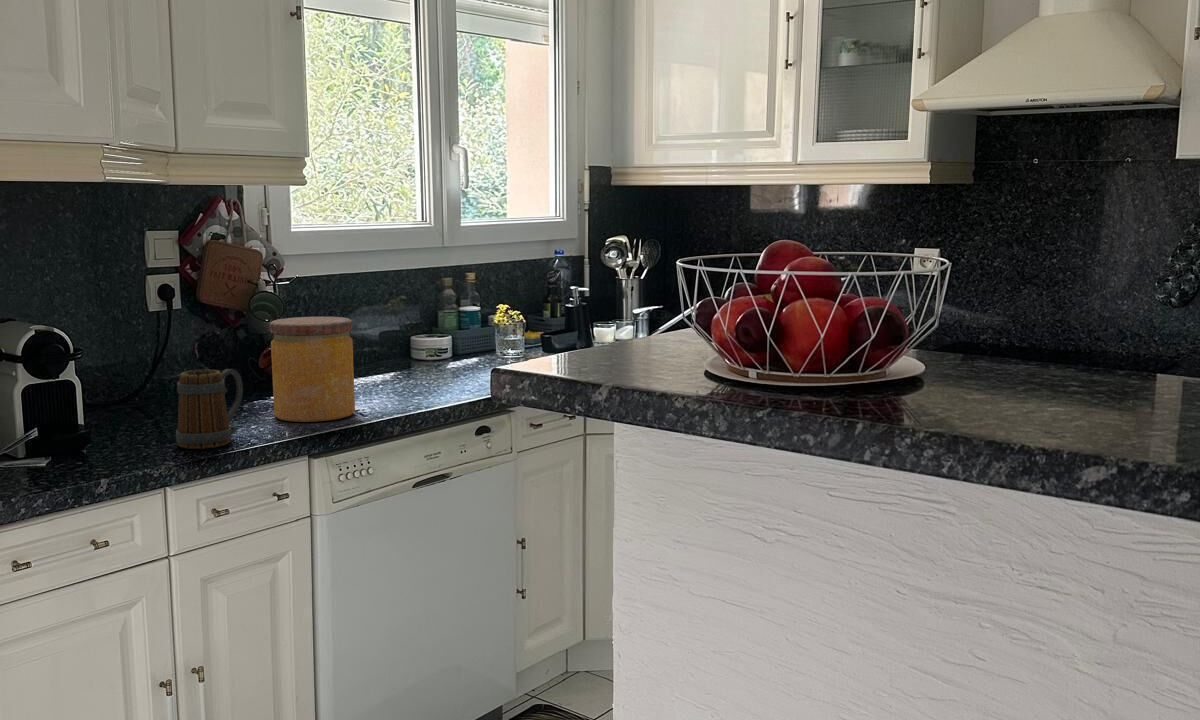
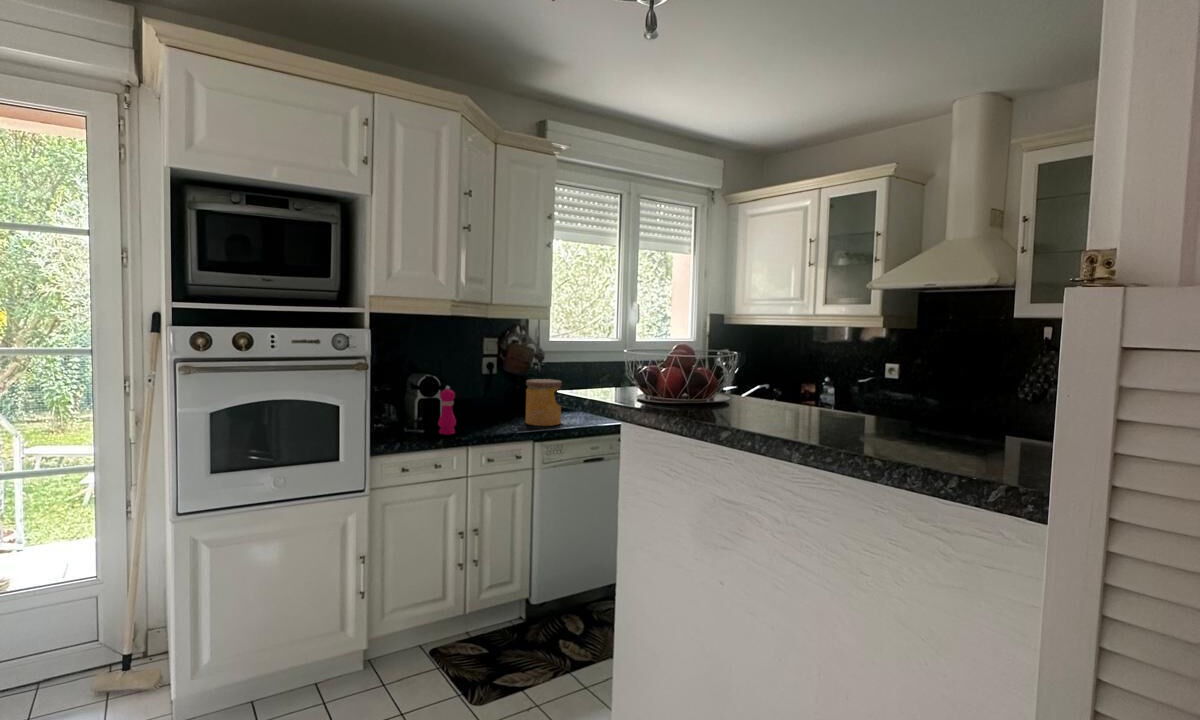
pepper mill: none [83,348,129,465] -> present [438,386,456,435]
mug: present [176,369,243,449] -> none [477,399,508,432]

